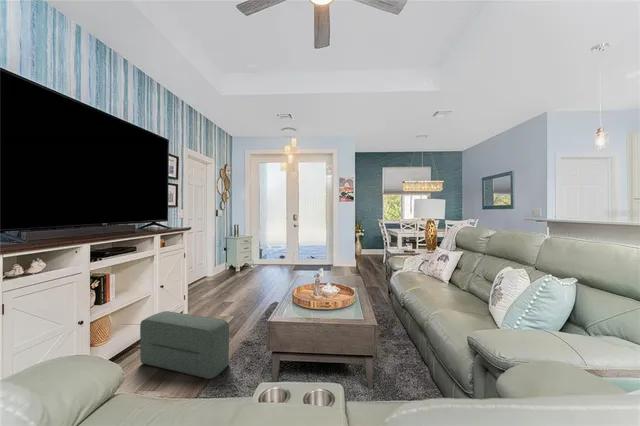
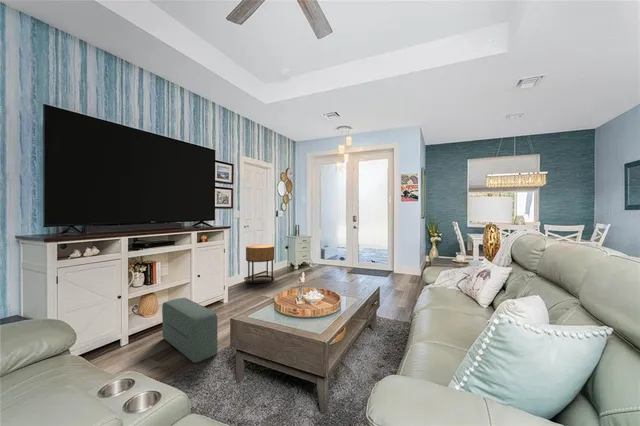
side table: none [190,246,223,291] -> present [246,244,274,284]

